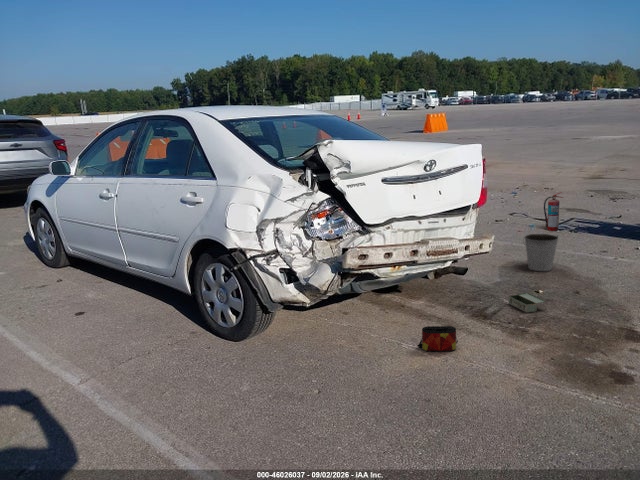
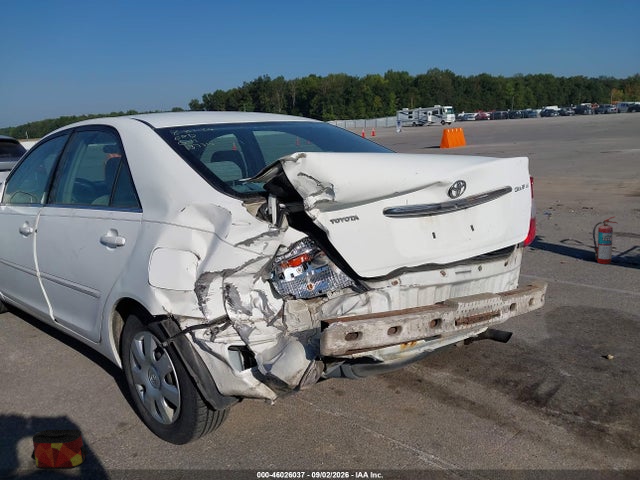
bucket: present [525,234,558,271] -> none [577,273,625,324]
toolbox: present [509,293,546,313] -> none [567,362,622,394]
bag: present [417,326,458,352] -> present [31,430,88,469]

